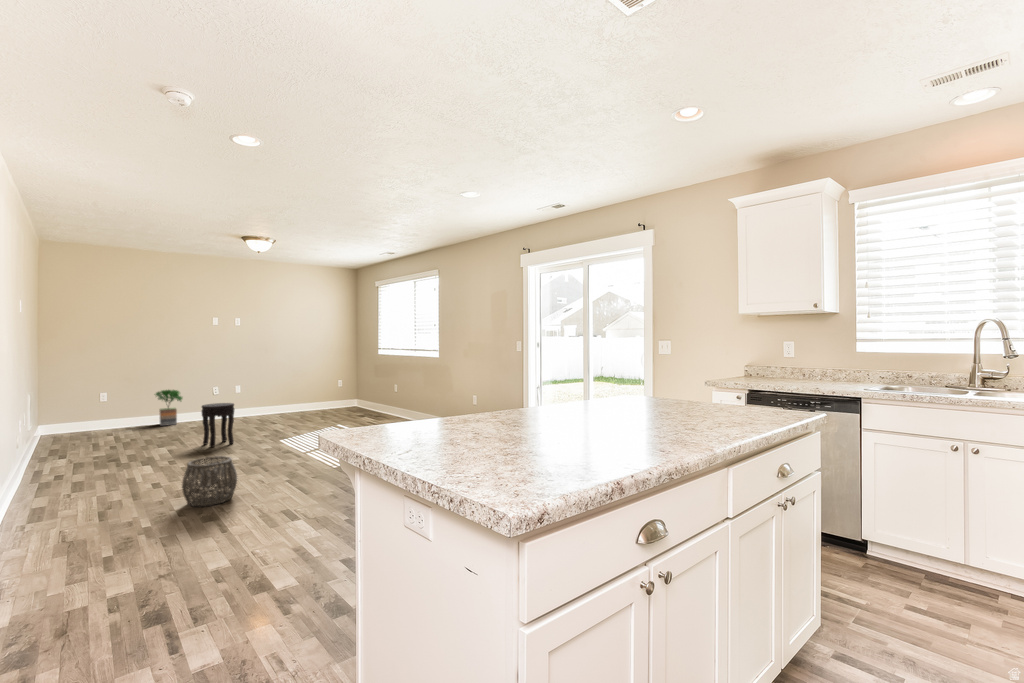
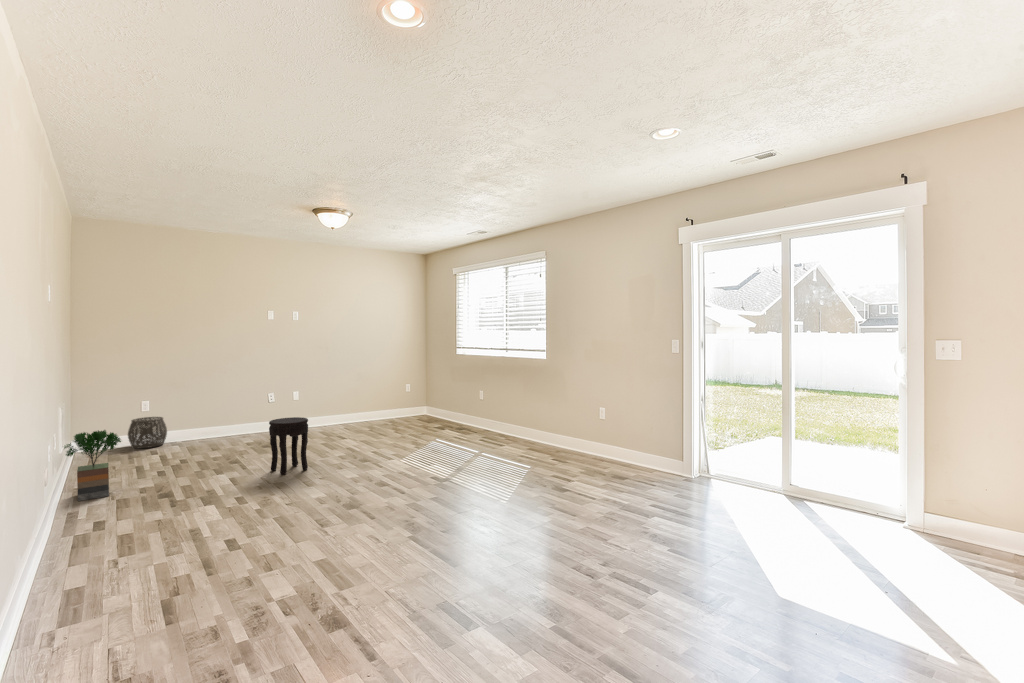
potted tree: present [156,390,182,426] -> present [64,430,121,501]
woven basket: present [182,456,237,507] -> present [128,417,167,449]

